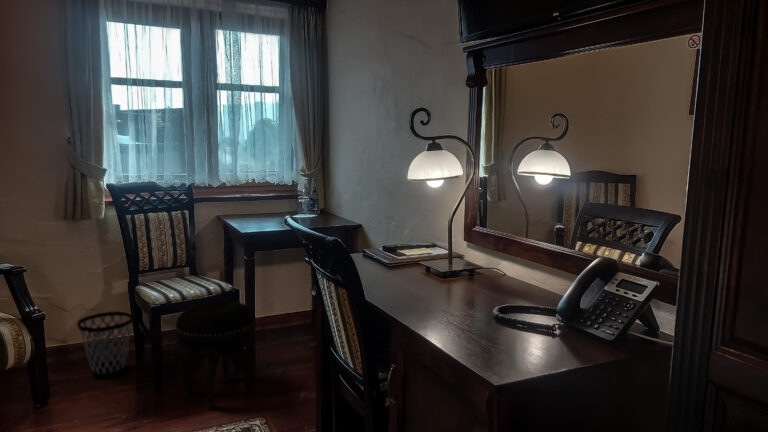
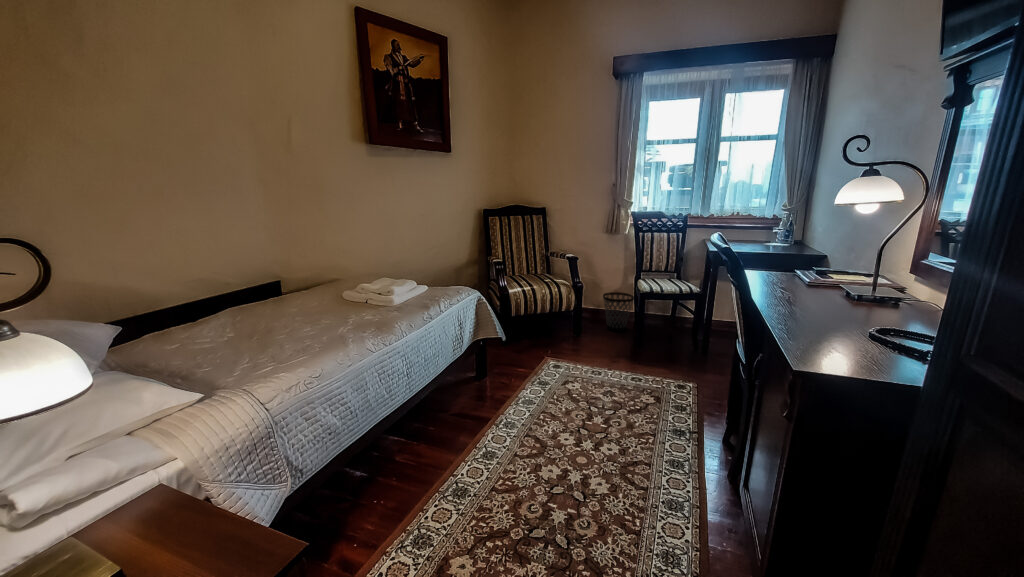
footstool: present [176,300,256,409] -> none [653,294,709,364]

